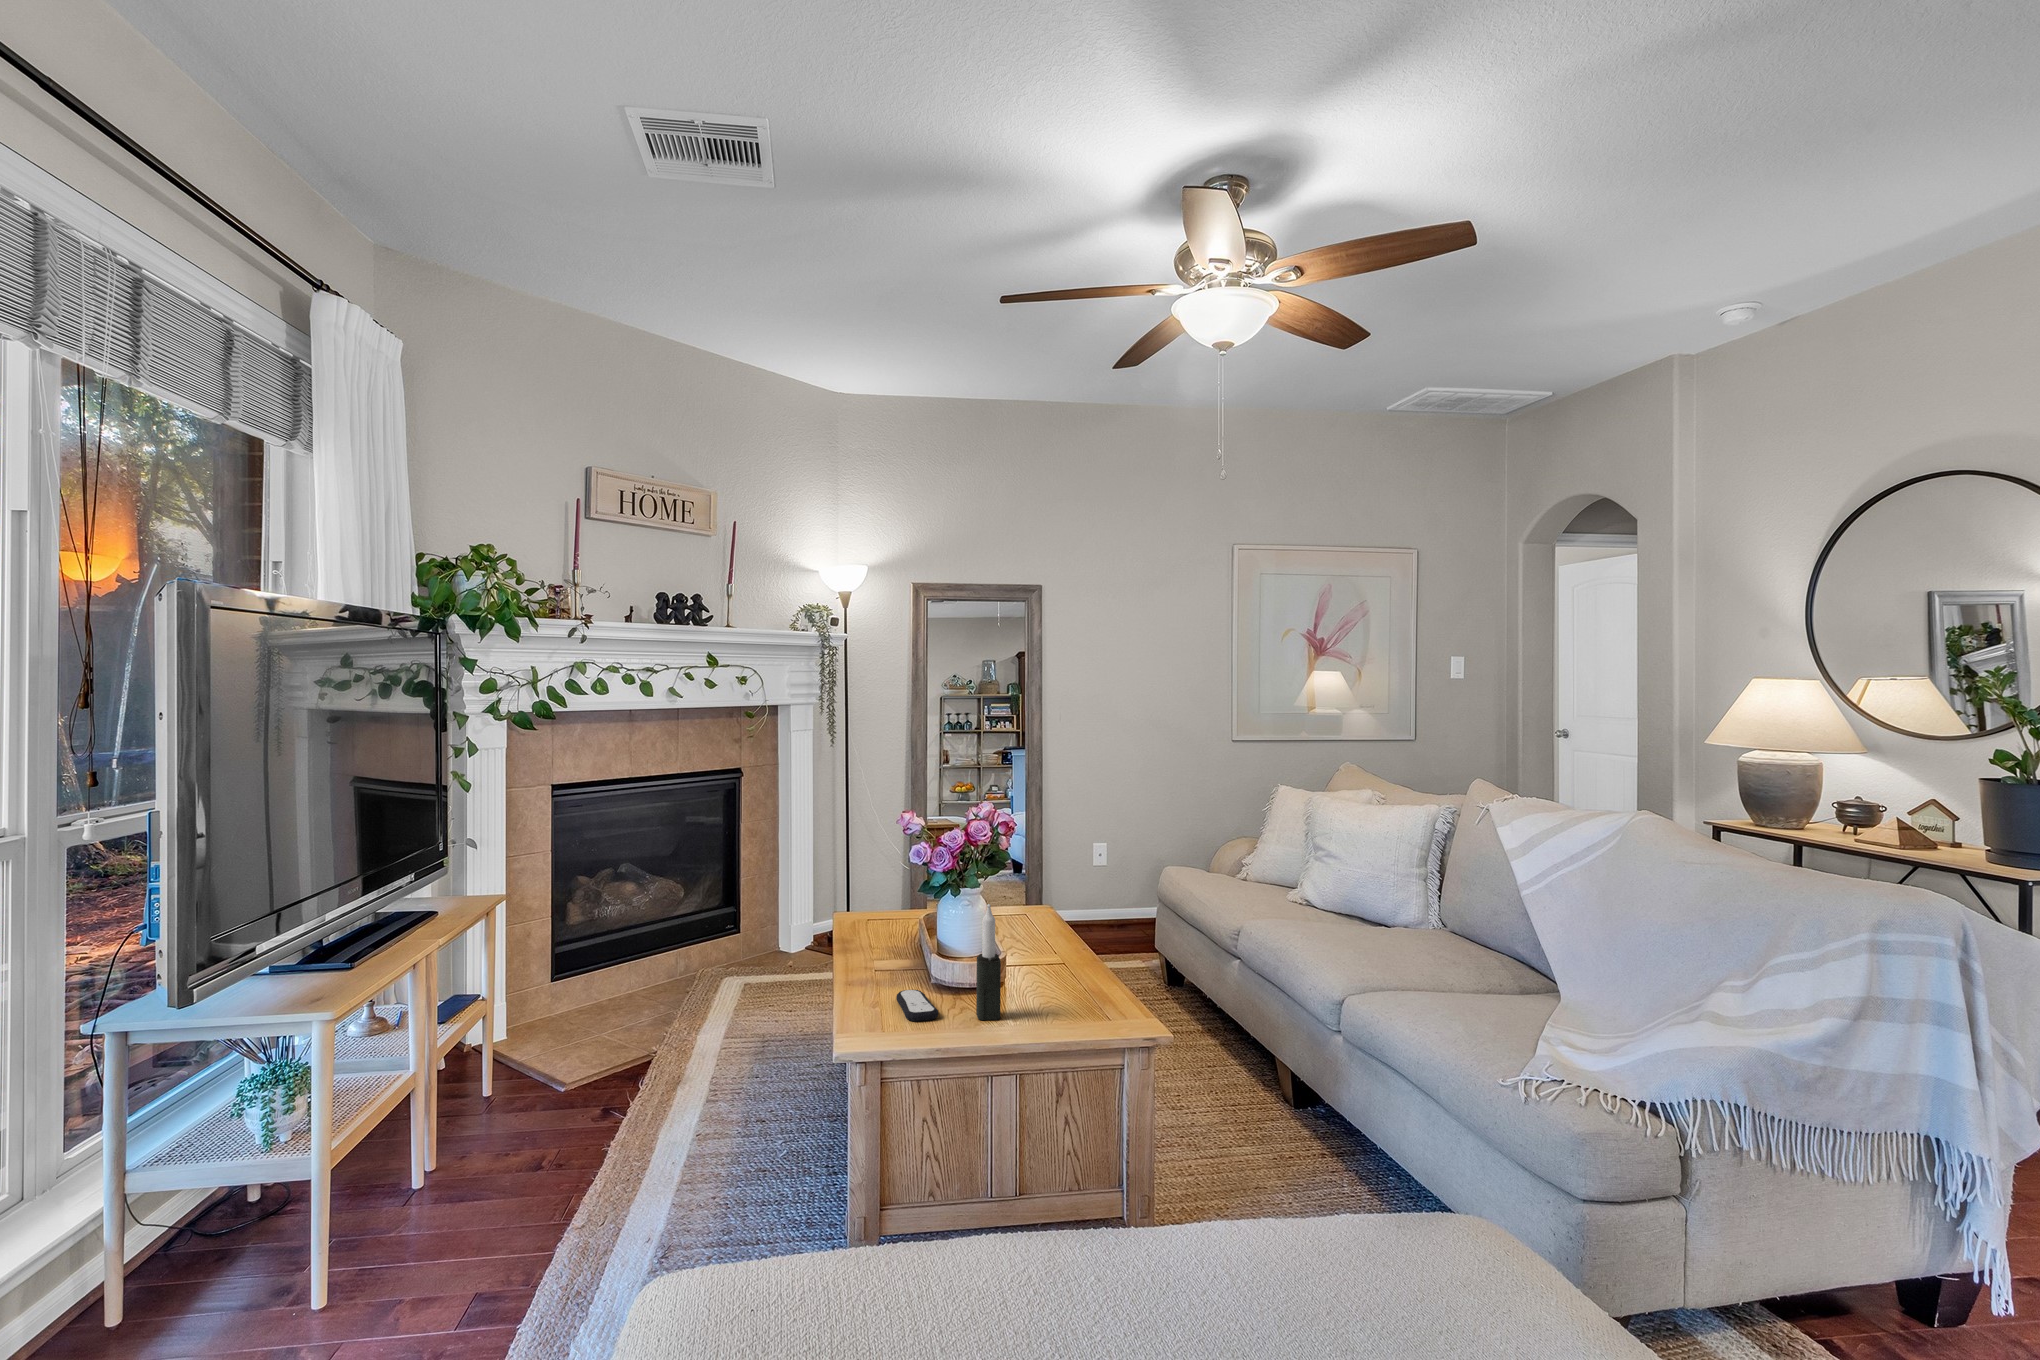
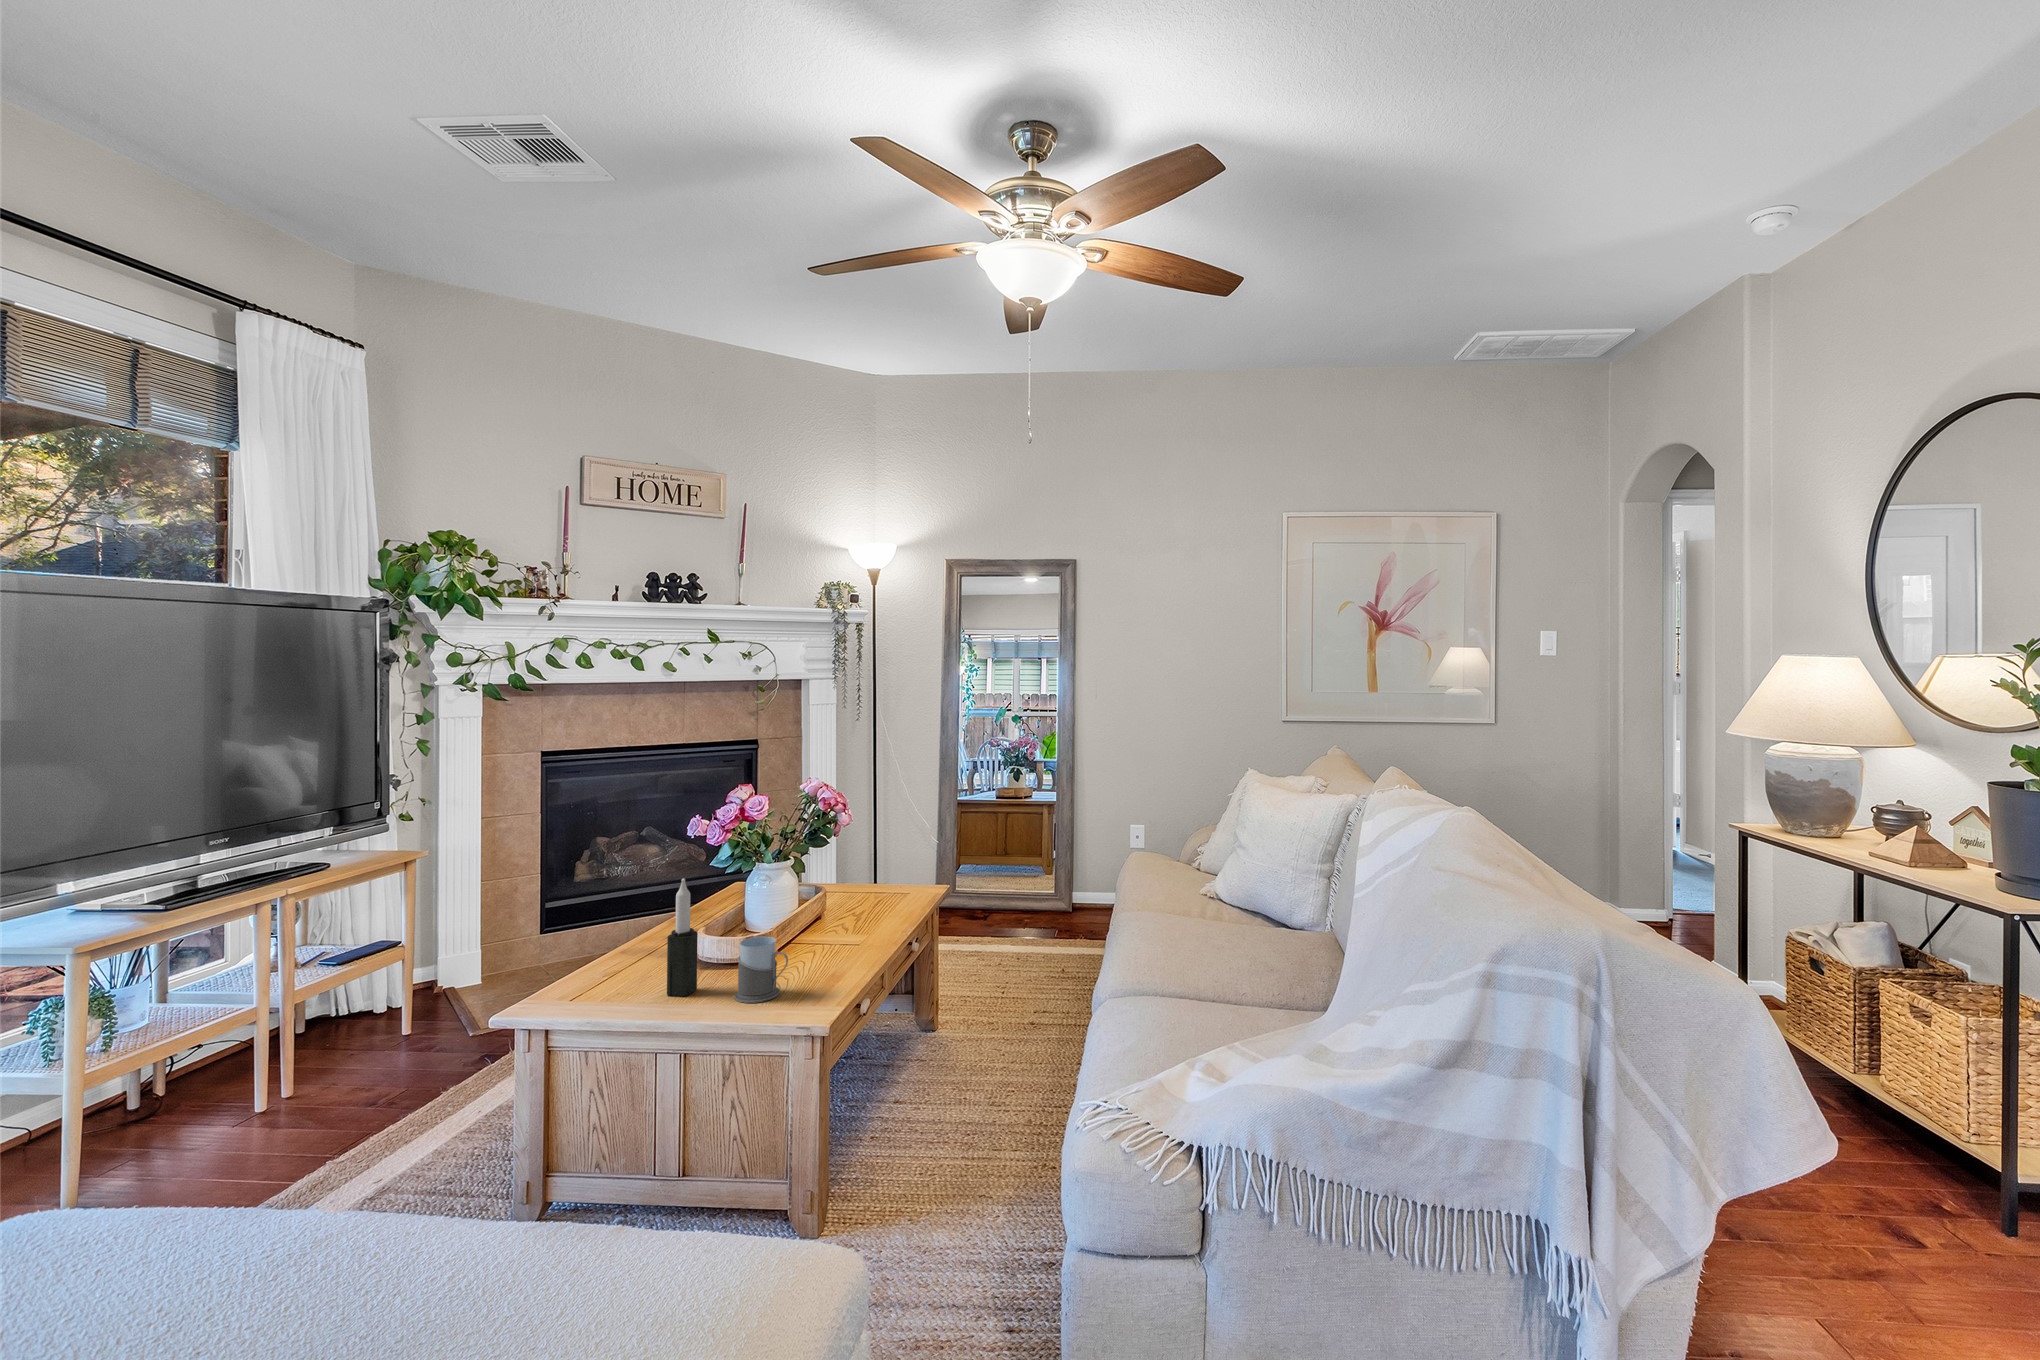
mug: none [1043,957,1096,1021] -> present [734,936,788,1003]
remote control: present [896,990,938,1021] -> none [601,959,657,992]

